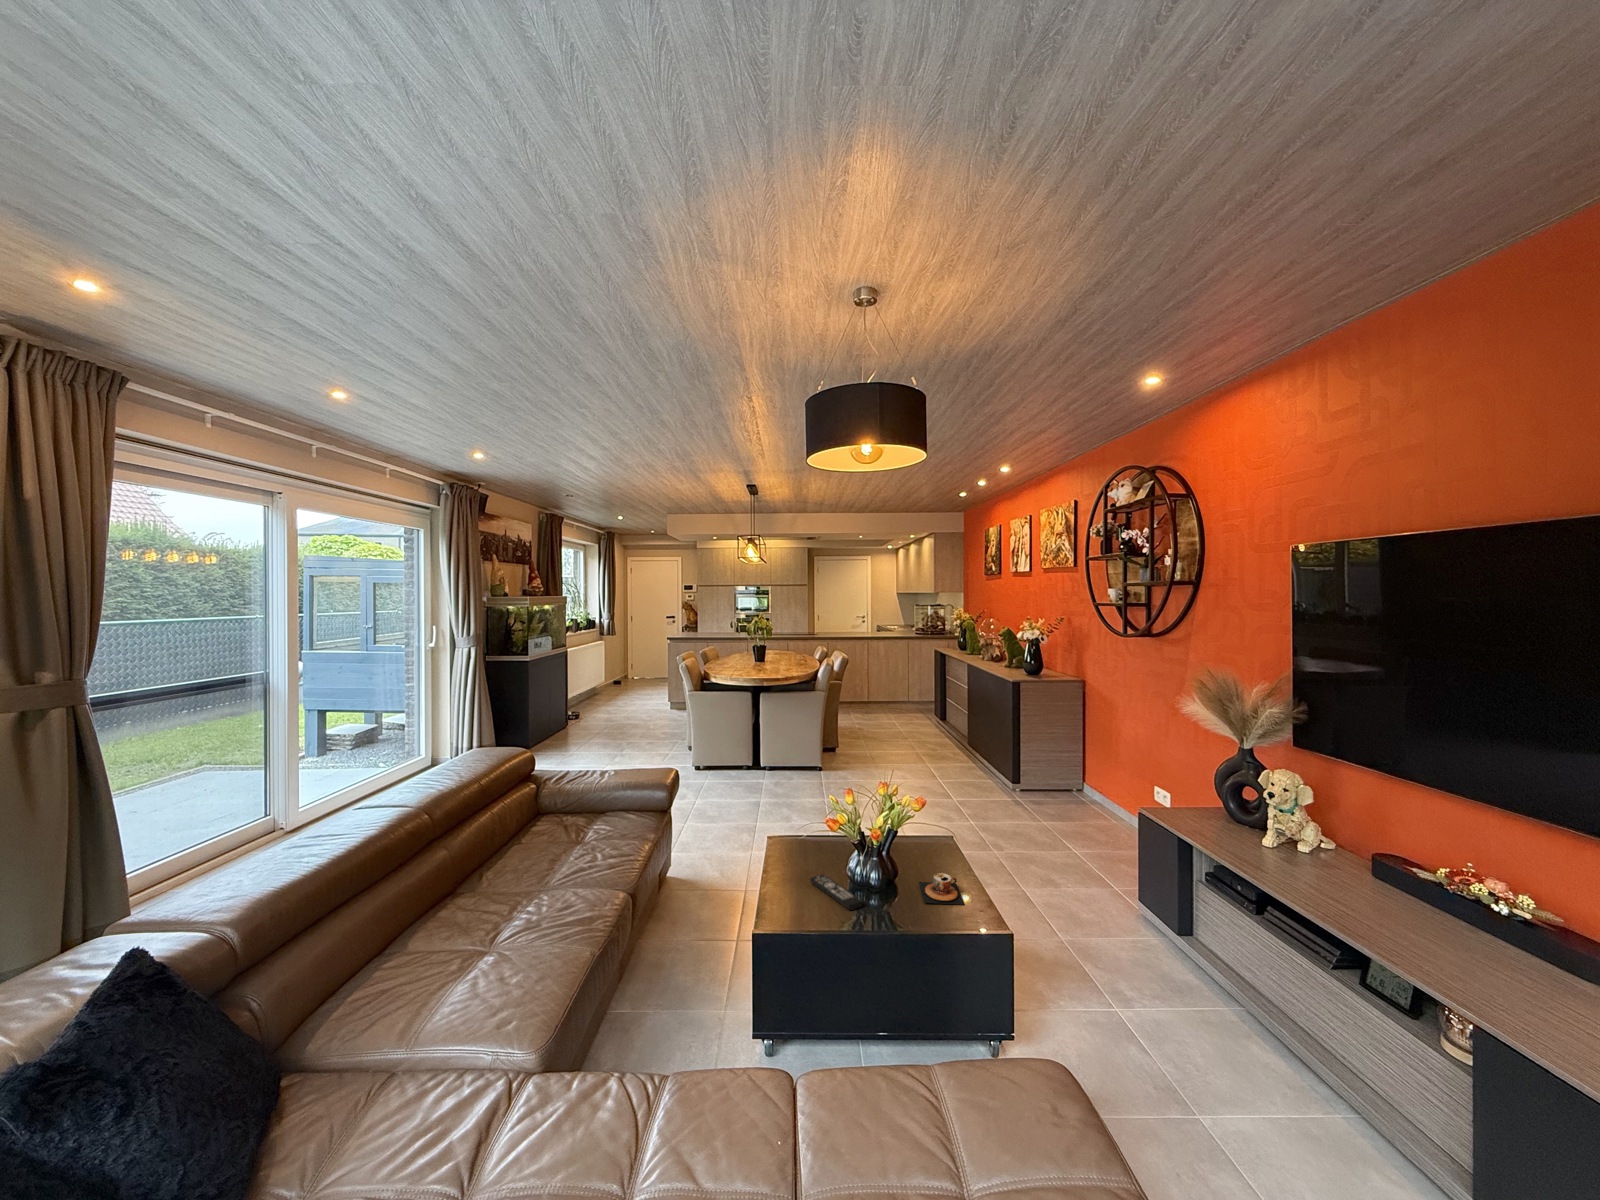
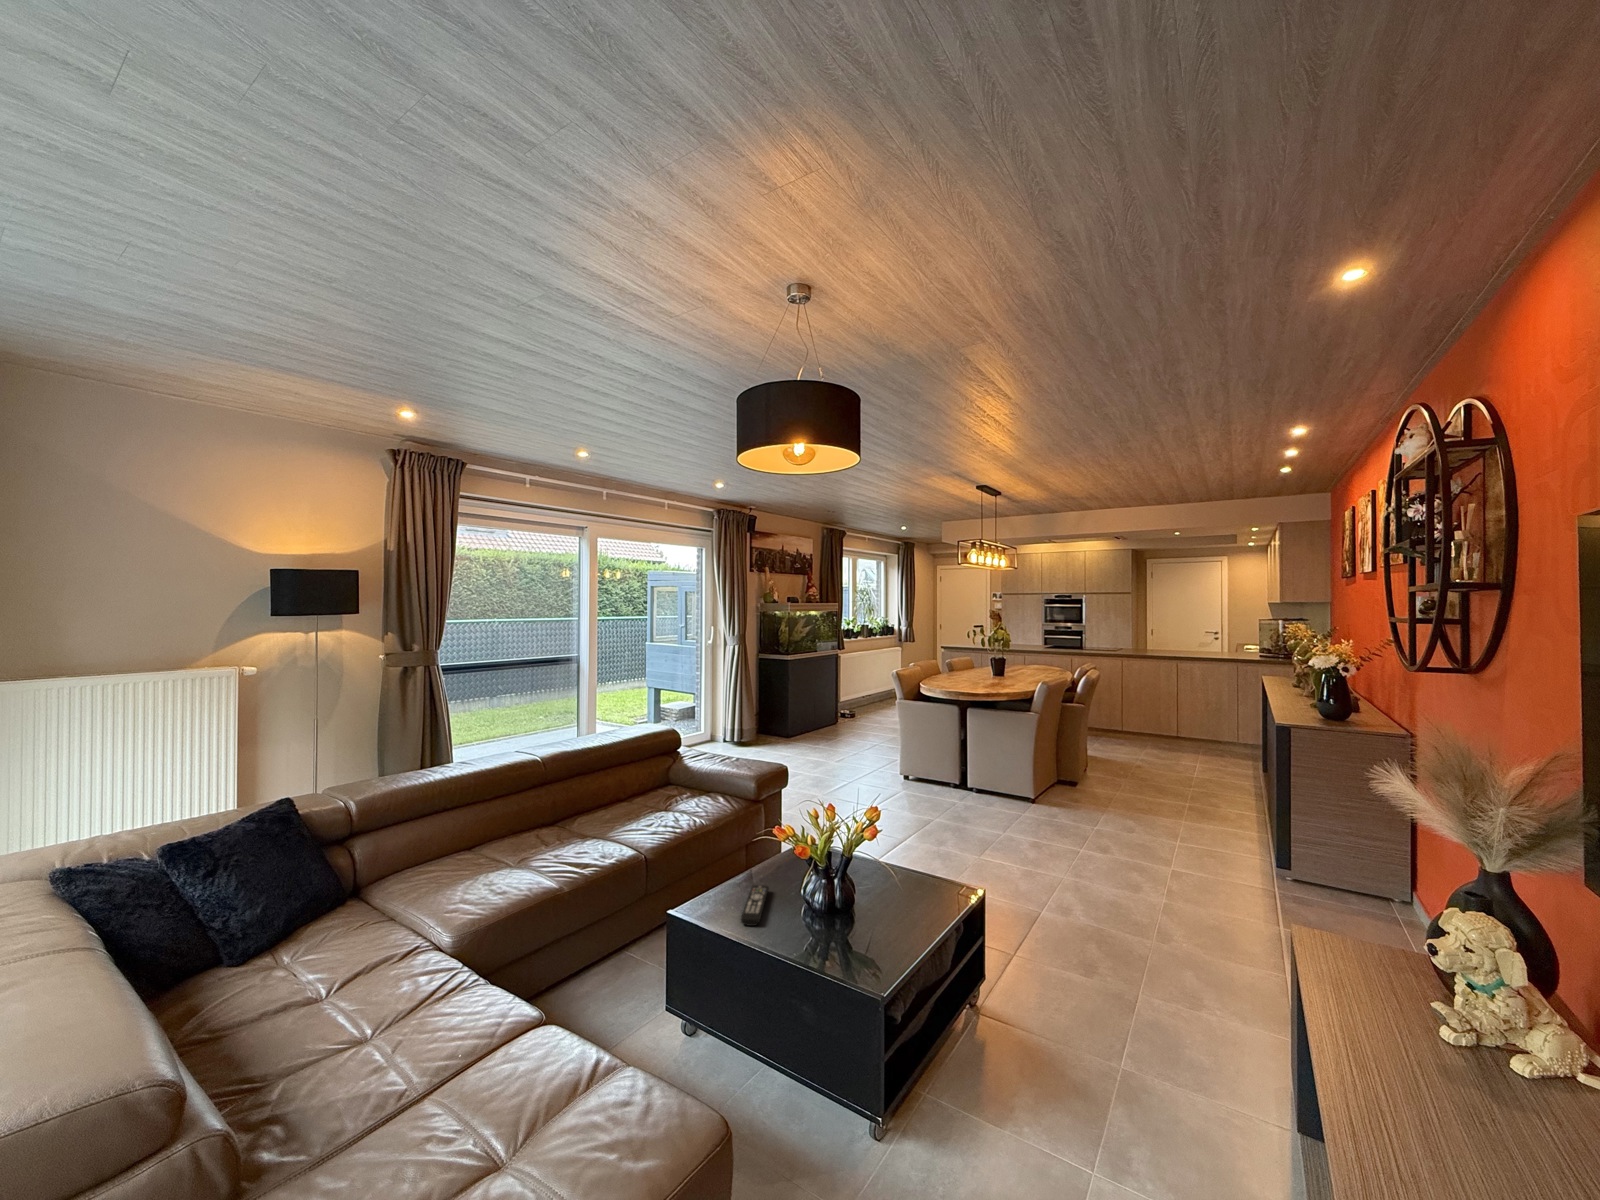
teacup: present [919,873,964,905] -> none [818,918,880,962]

